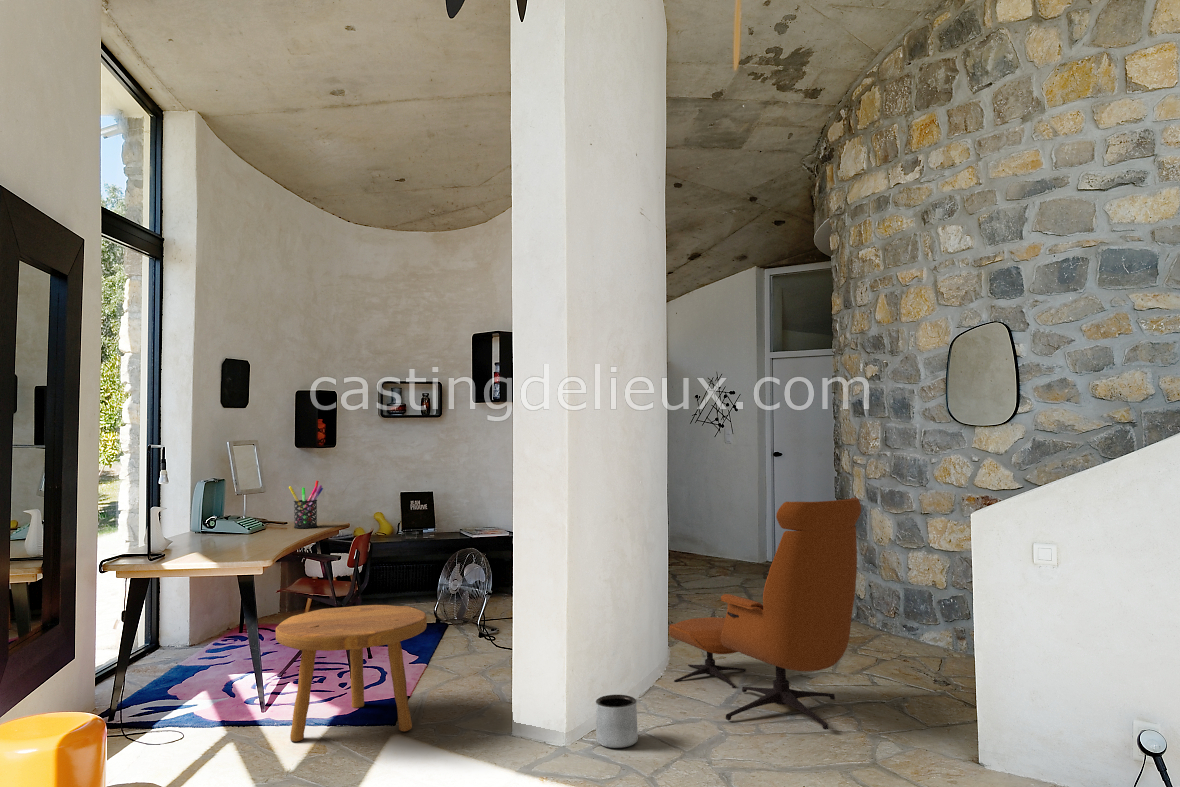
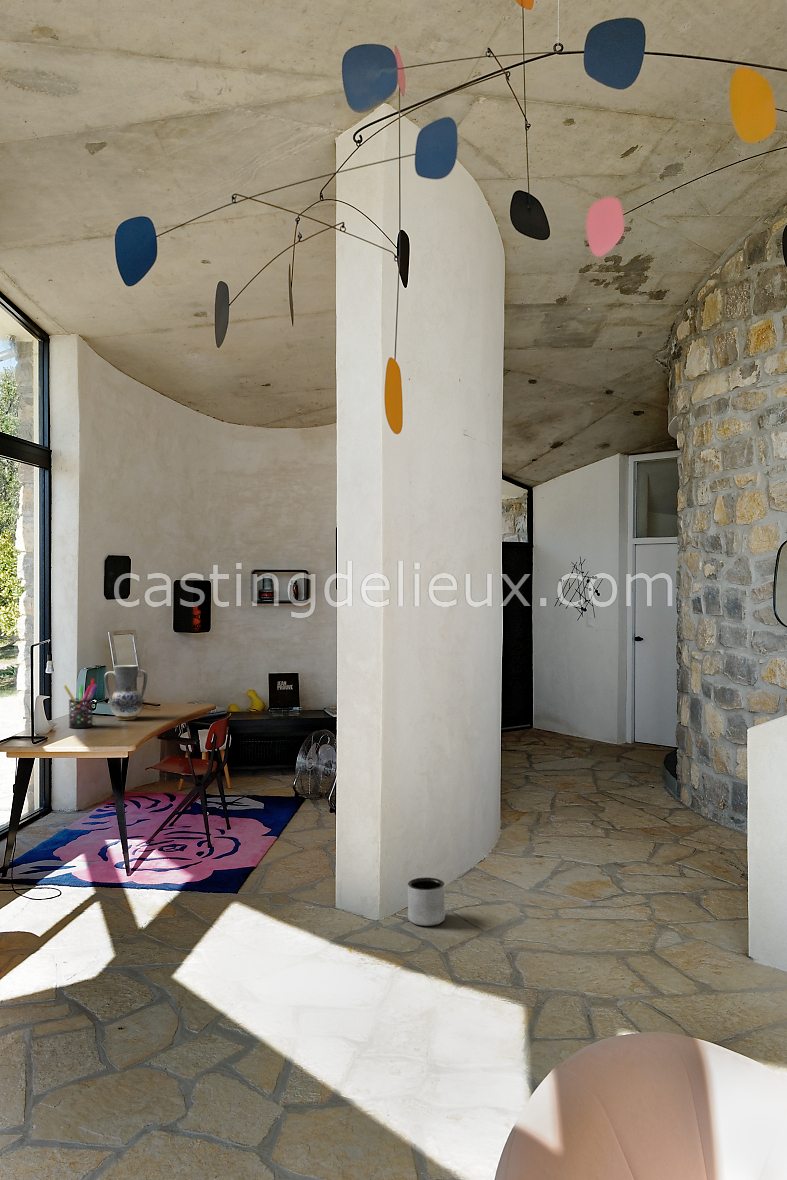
vase: none [228,475,278,537] -> present [104,665,147,720]
pen holder: present [289,481,323,528] -> present [64,679,98,728]
lounge chair: present [669,497,861,730] -> none [493,706,661,920]
footstool: present [276,605,427,741] -> none [135,786,266,903]

